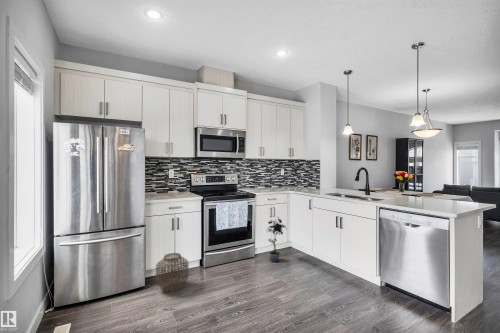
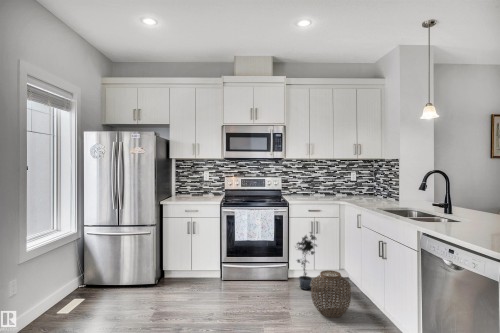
woven basket: present [156,253,189,292] -> present [311,270,351,318]

